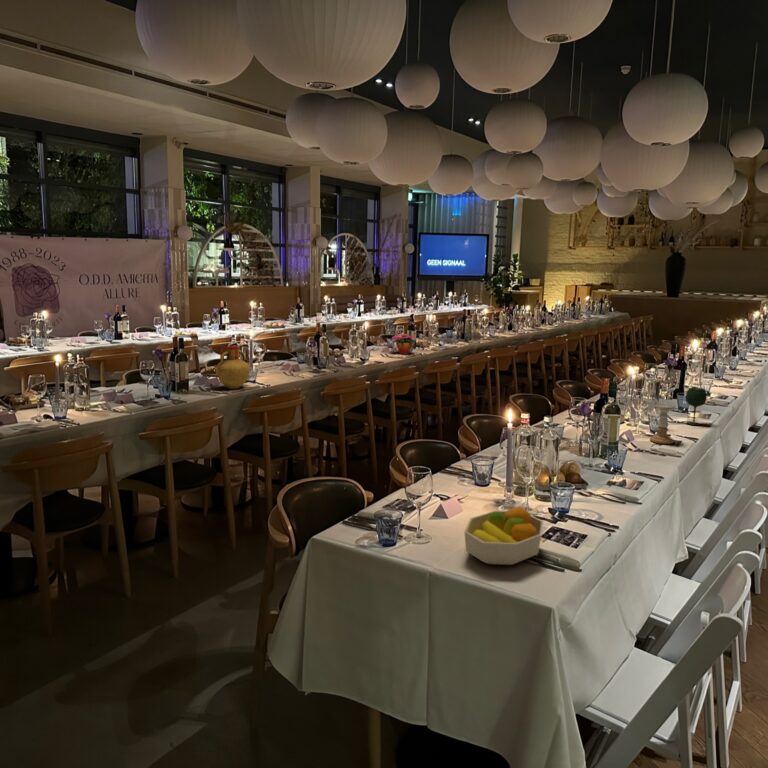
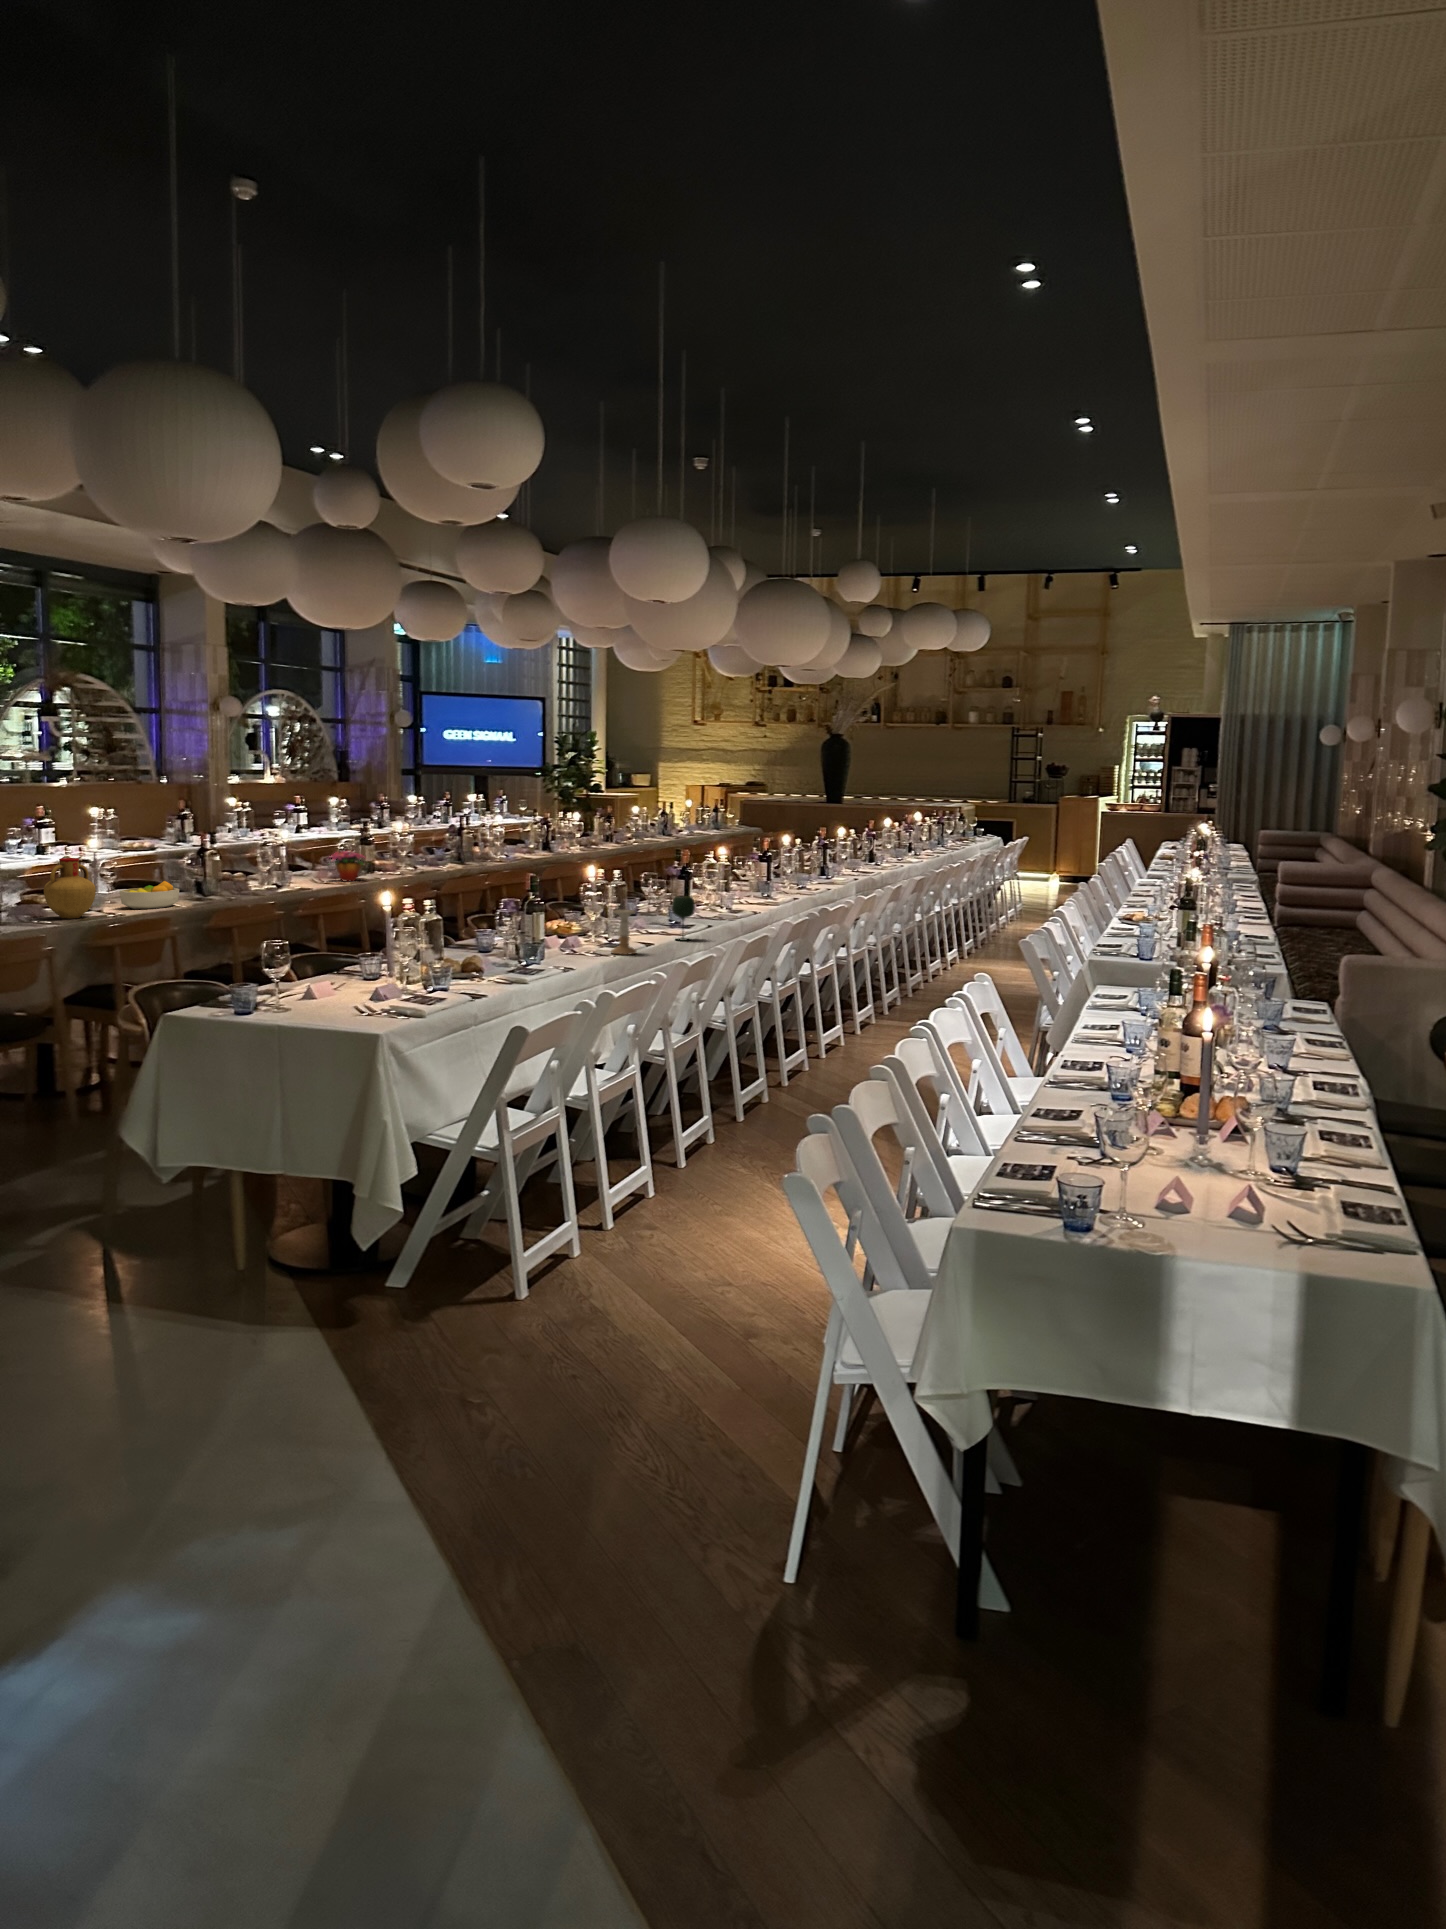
fruit bowl: present [464,506,543,565] -> present [119,881,179,909]

